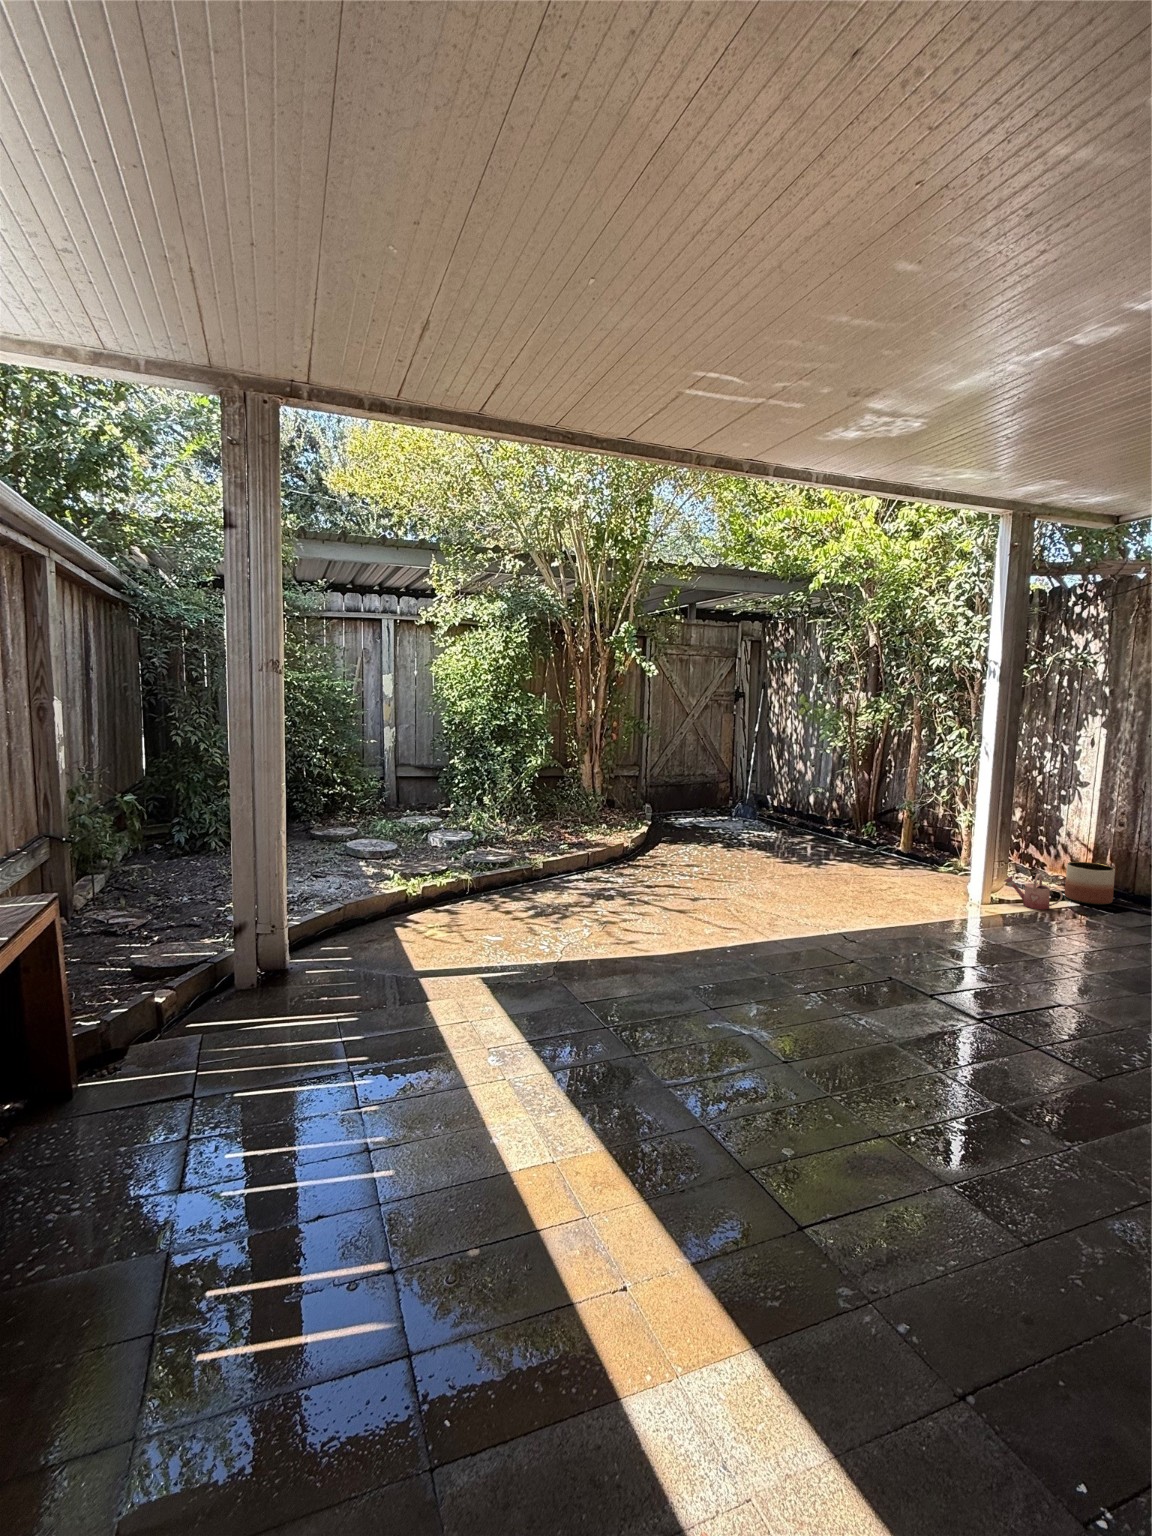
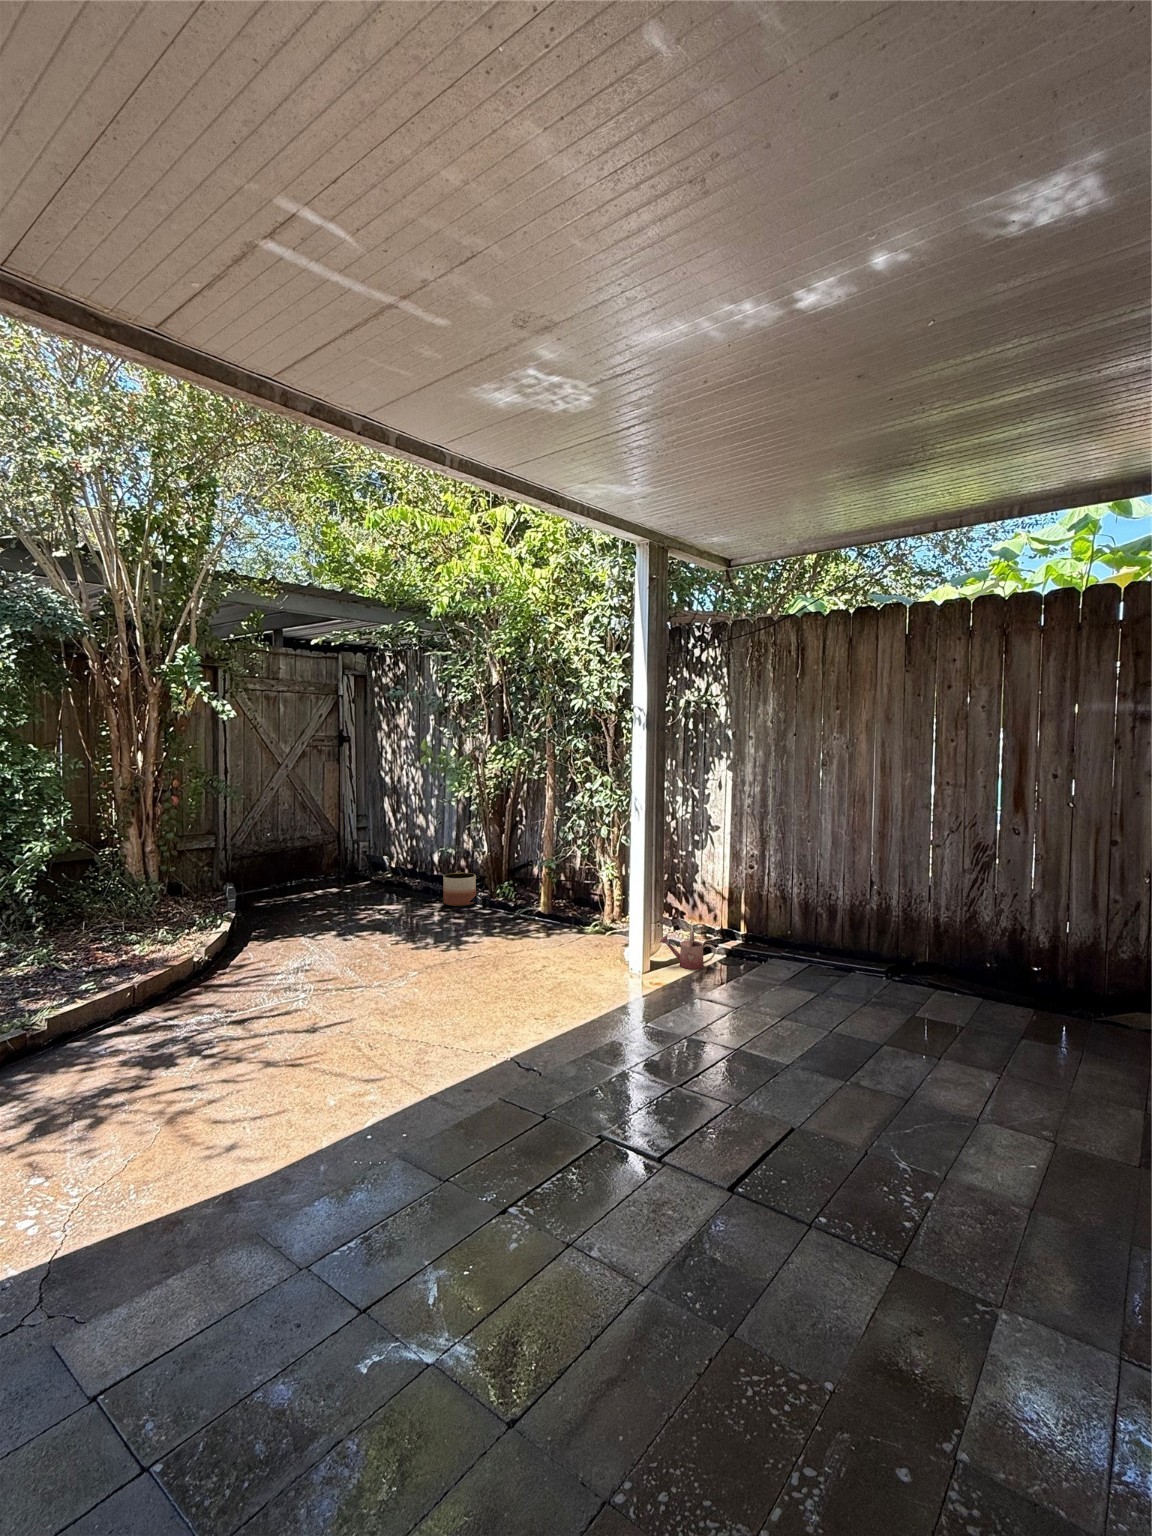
planter: present [1065,862,1115,905] -> present [443,873,476,906]

